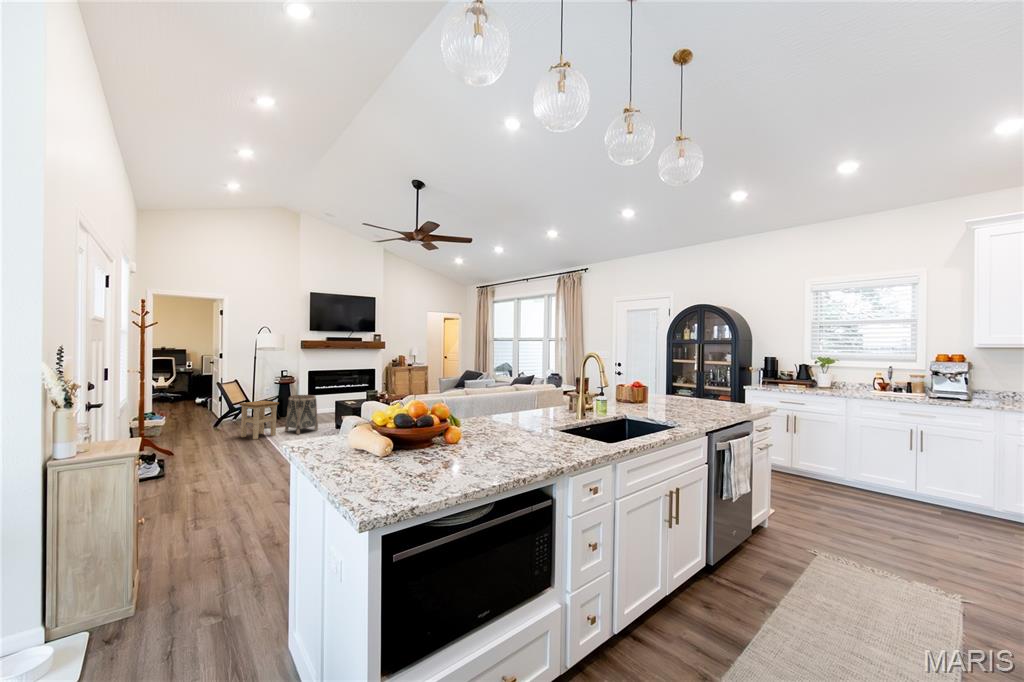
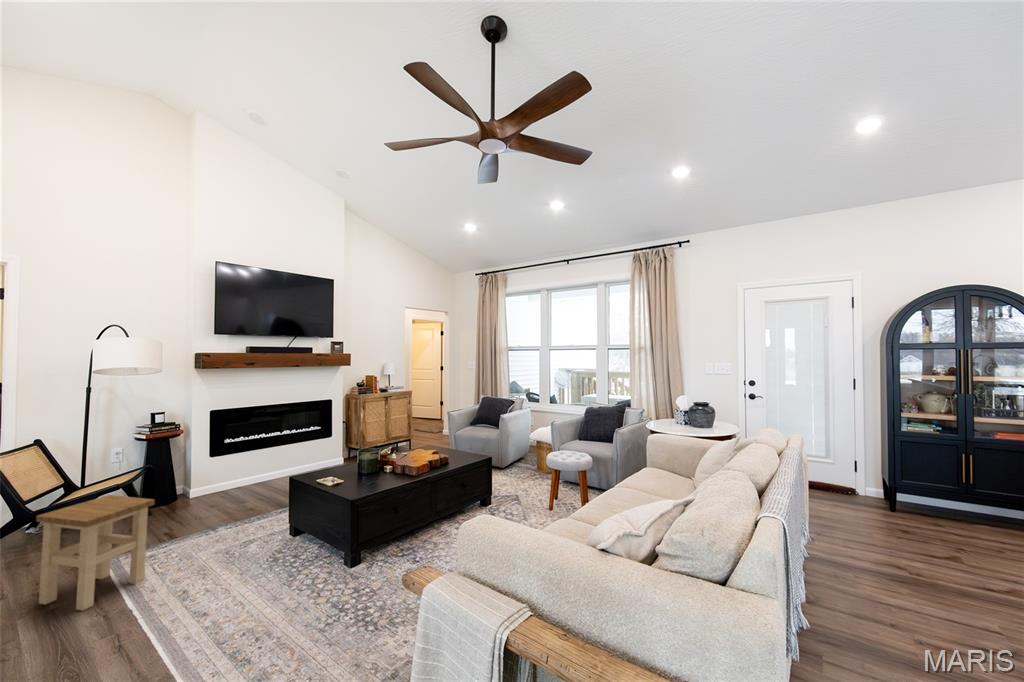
basket: present [285,395,318,434] -> none [168,469,250,569]

